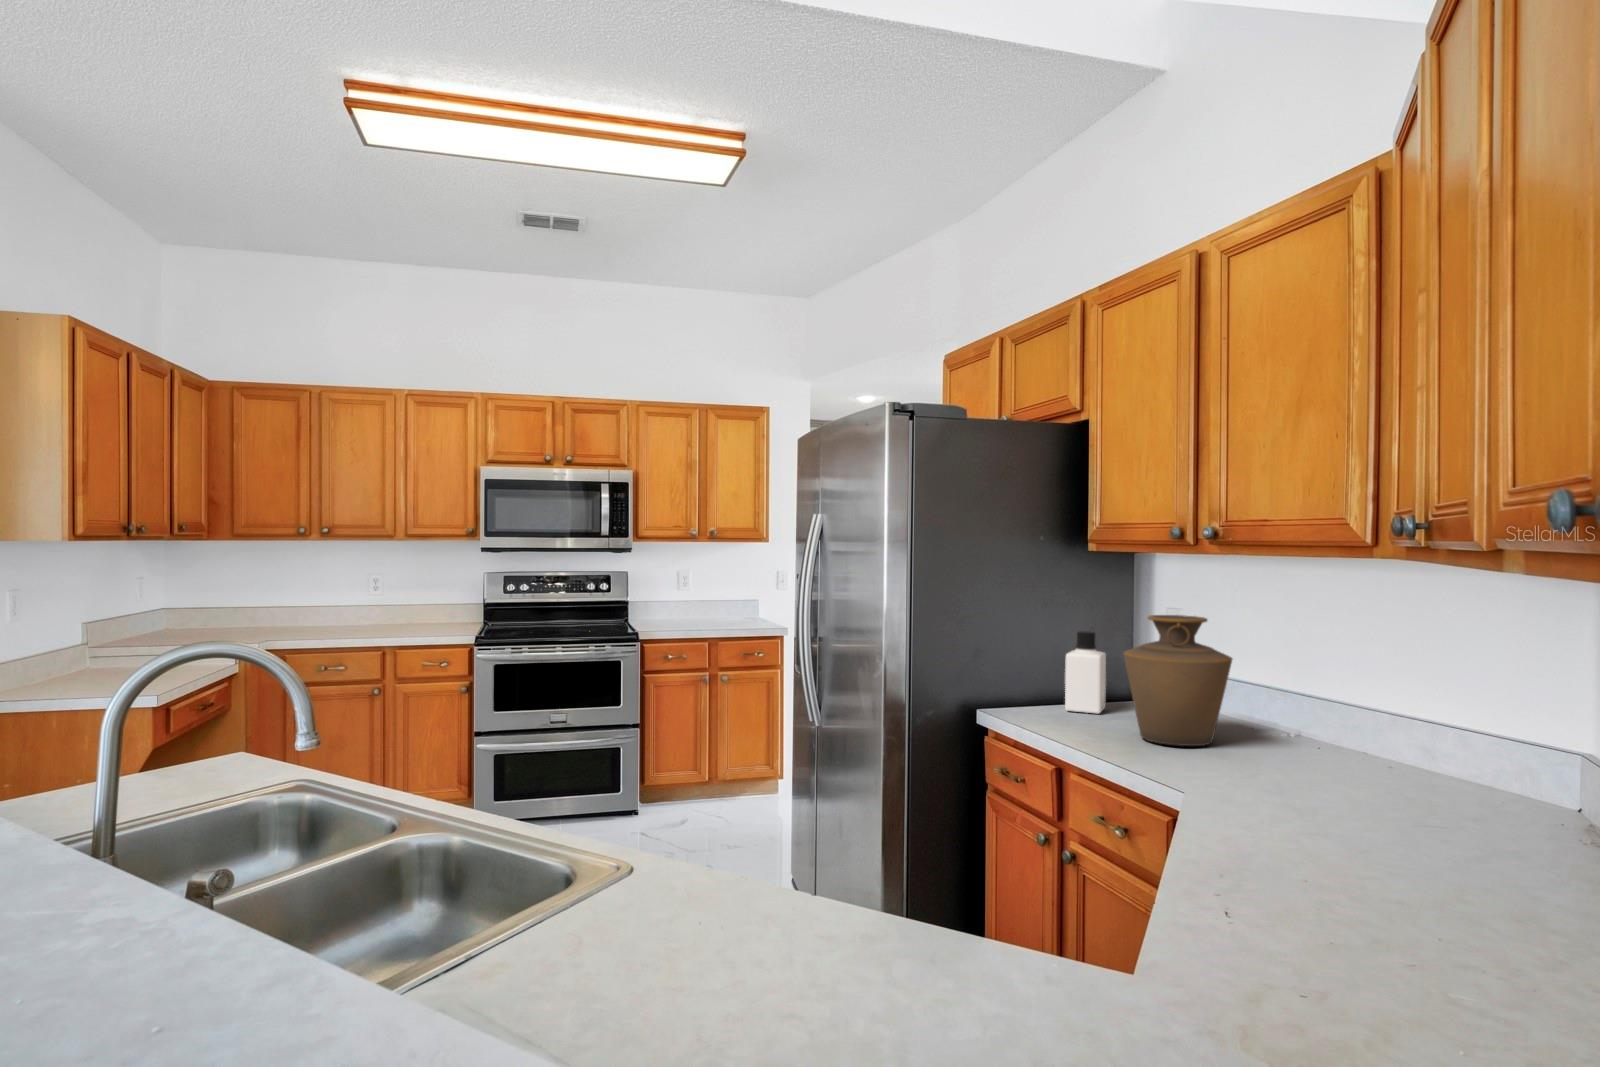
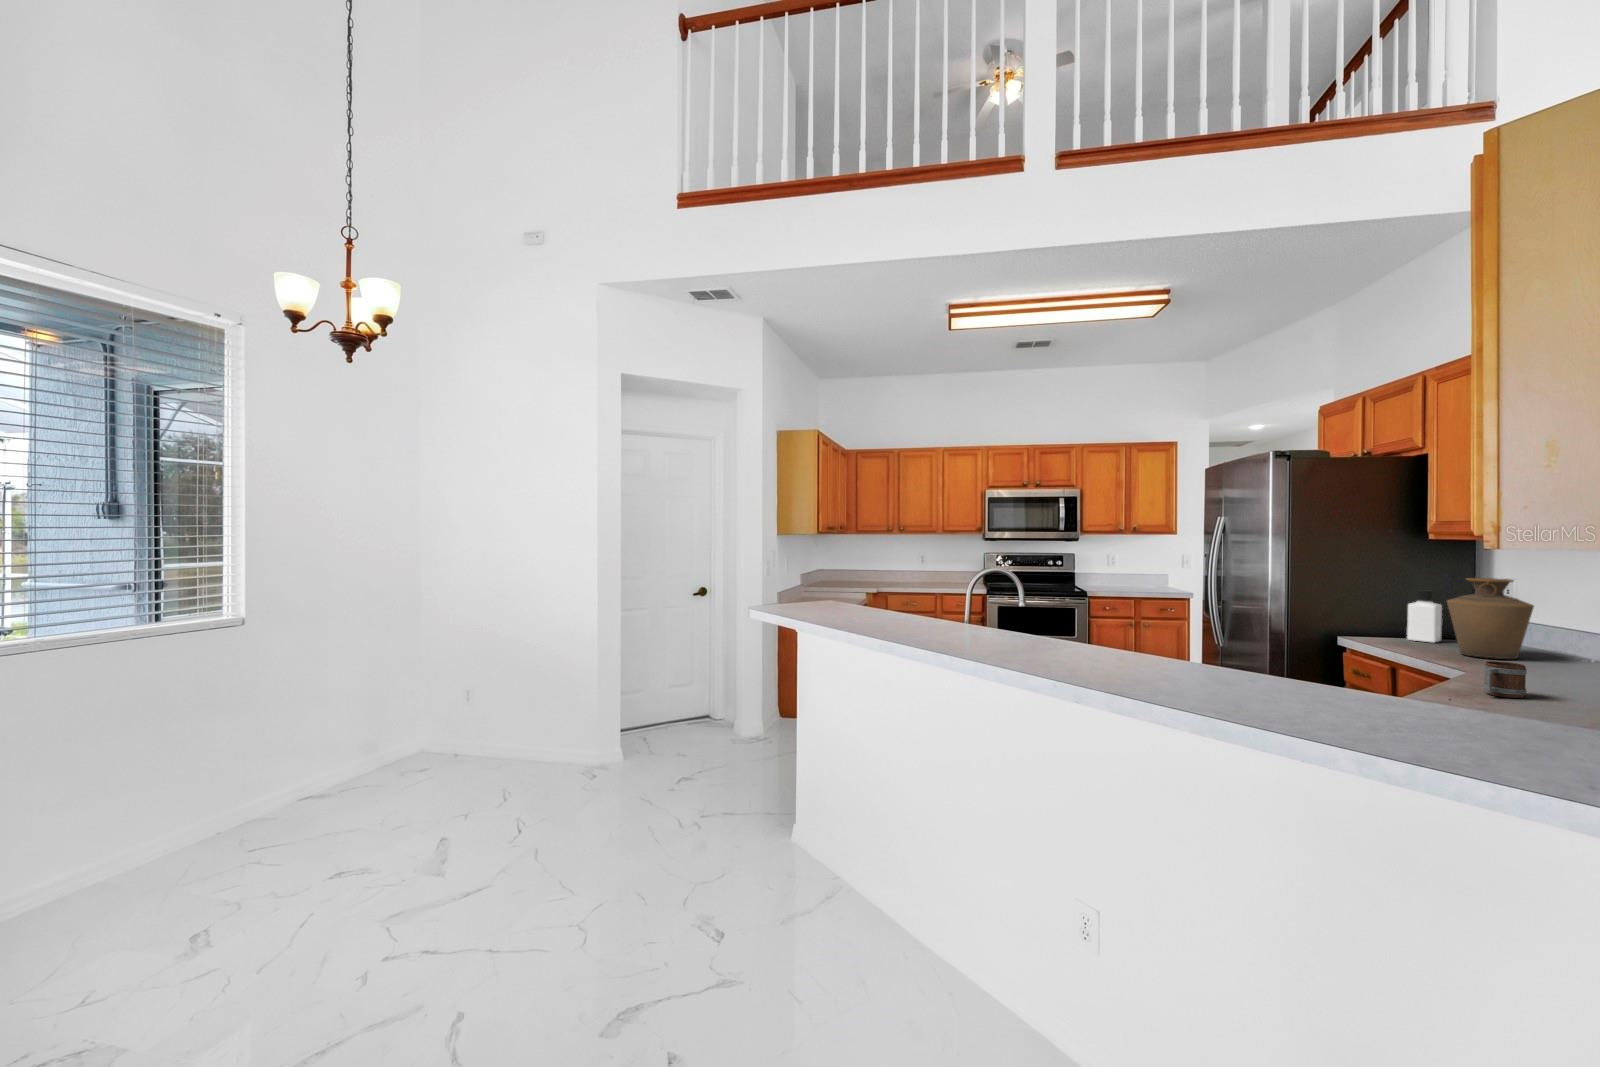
mug: none [1227,791,1293,867] -> present [1484,661,1527,698]

